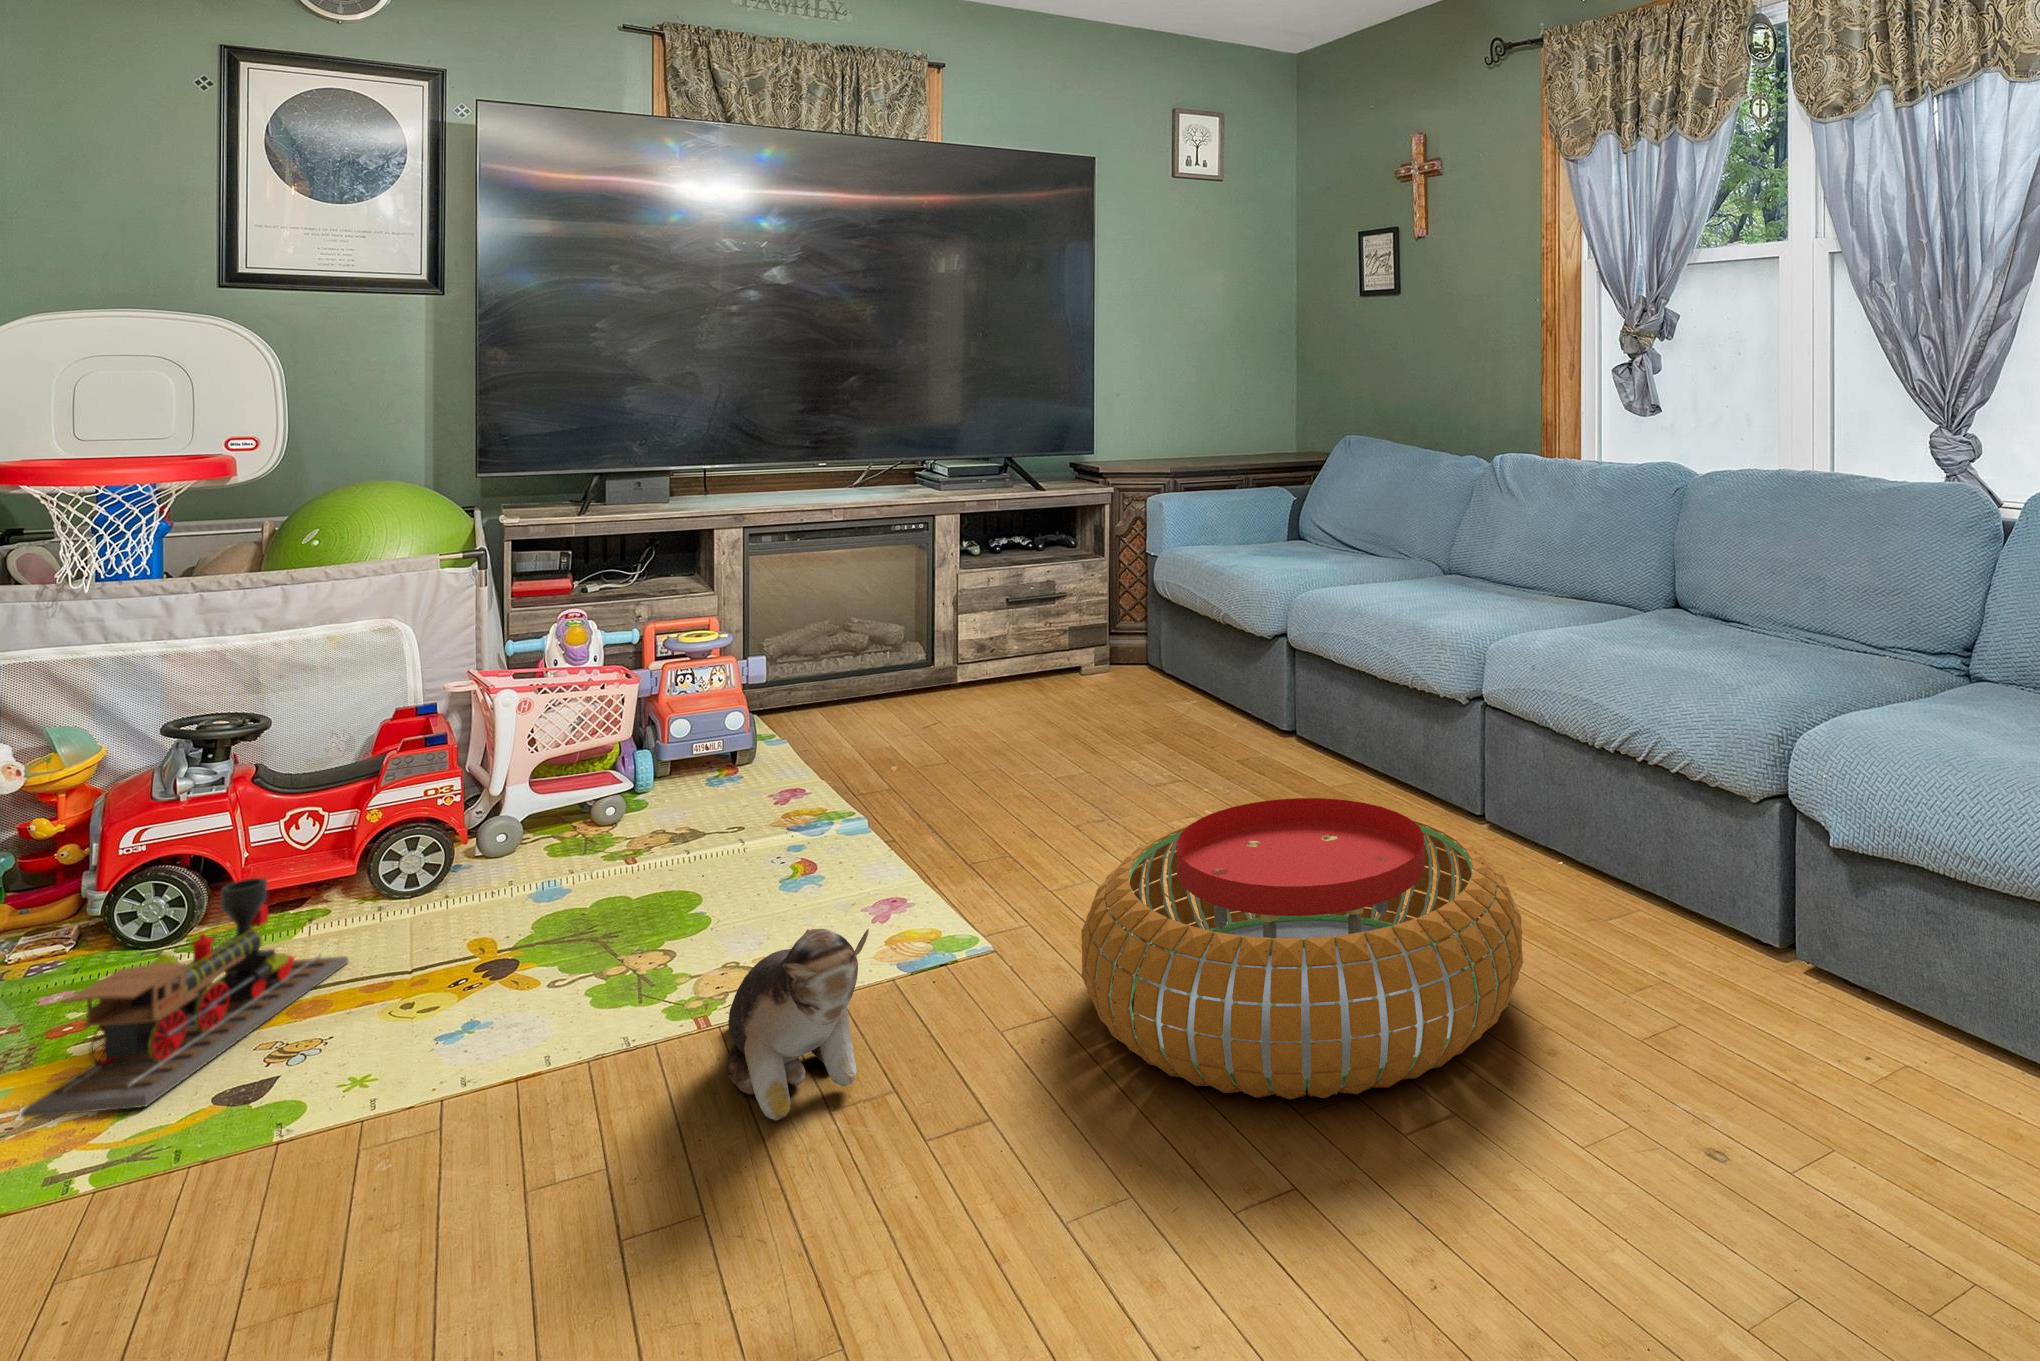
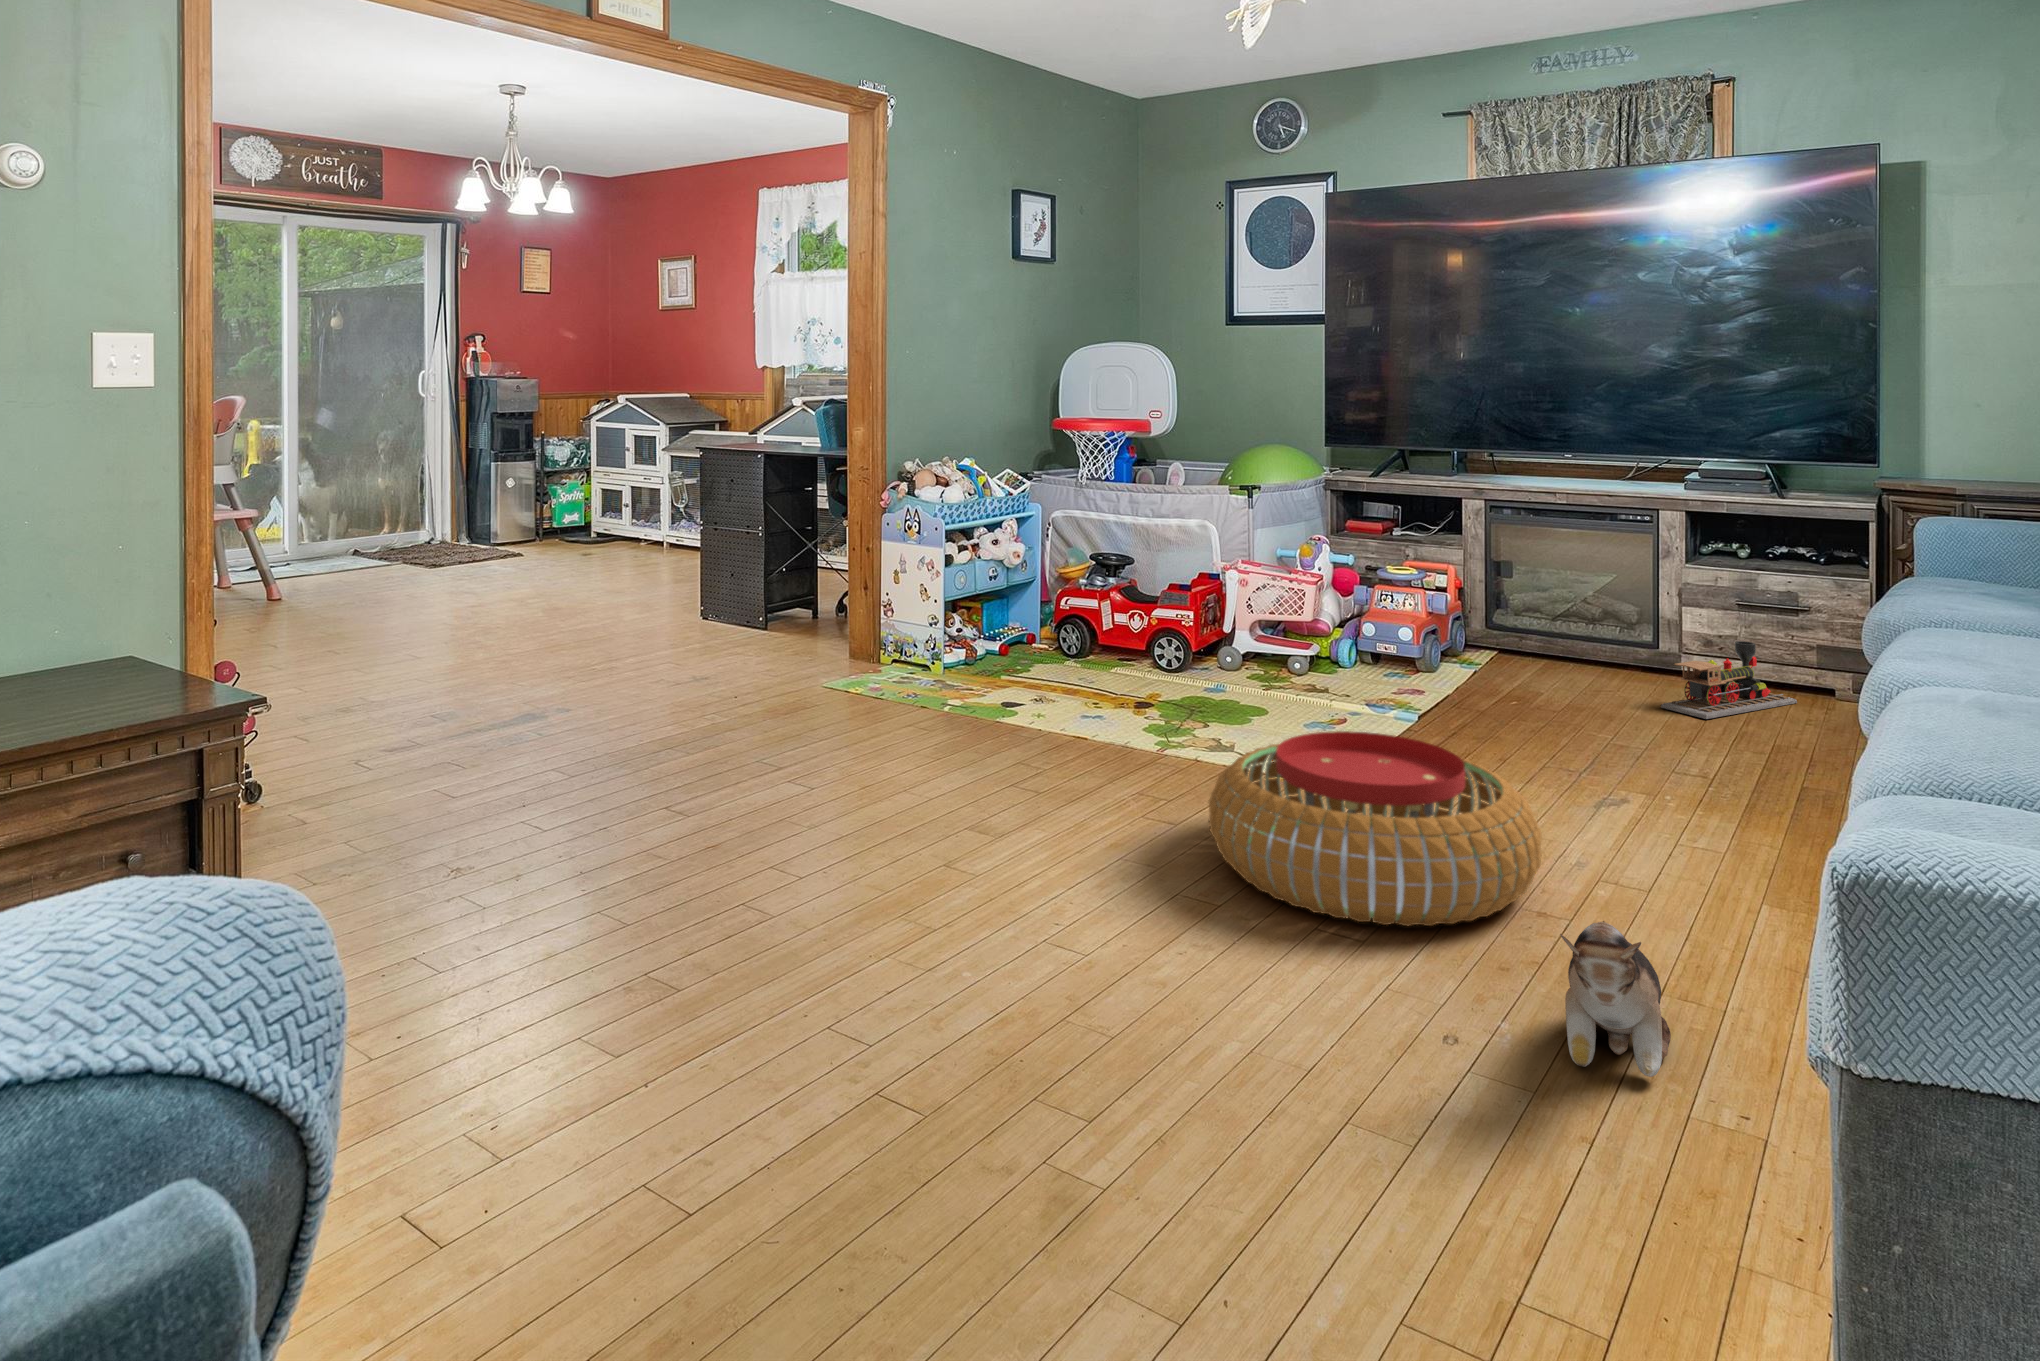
toy train: present [21,878,349,1118] -> present [1661,641,1797,719]
plush toy: present [726,929,869,1120] -> present [1560,921,1671,1077]

